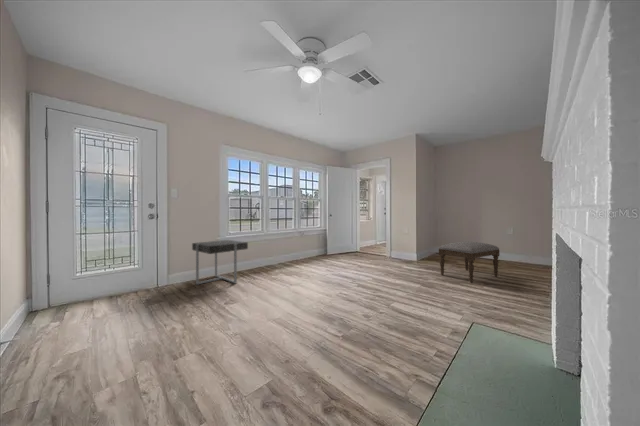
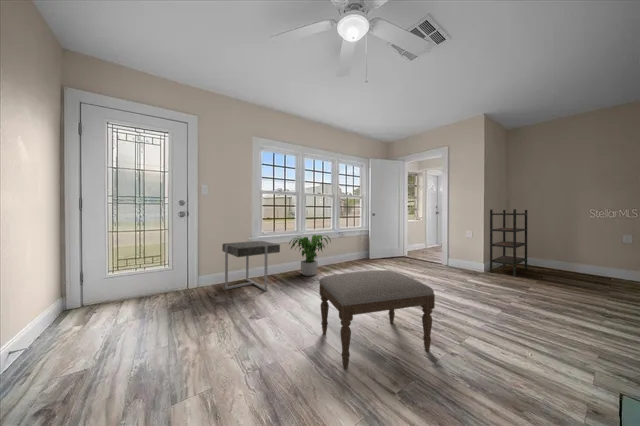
bookshelf: none [420,210,447,262] -> present [490,209,527,276]
potted plant: none [254,234,293,270] -> present [289,235,331,276]
ottoman: present [439,242,500,282] -> present [319,270,435,369]

